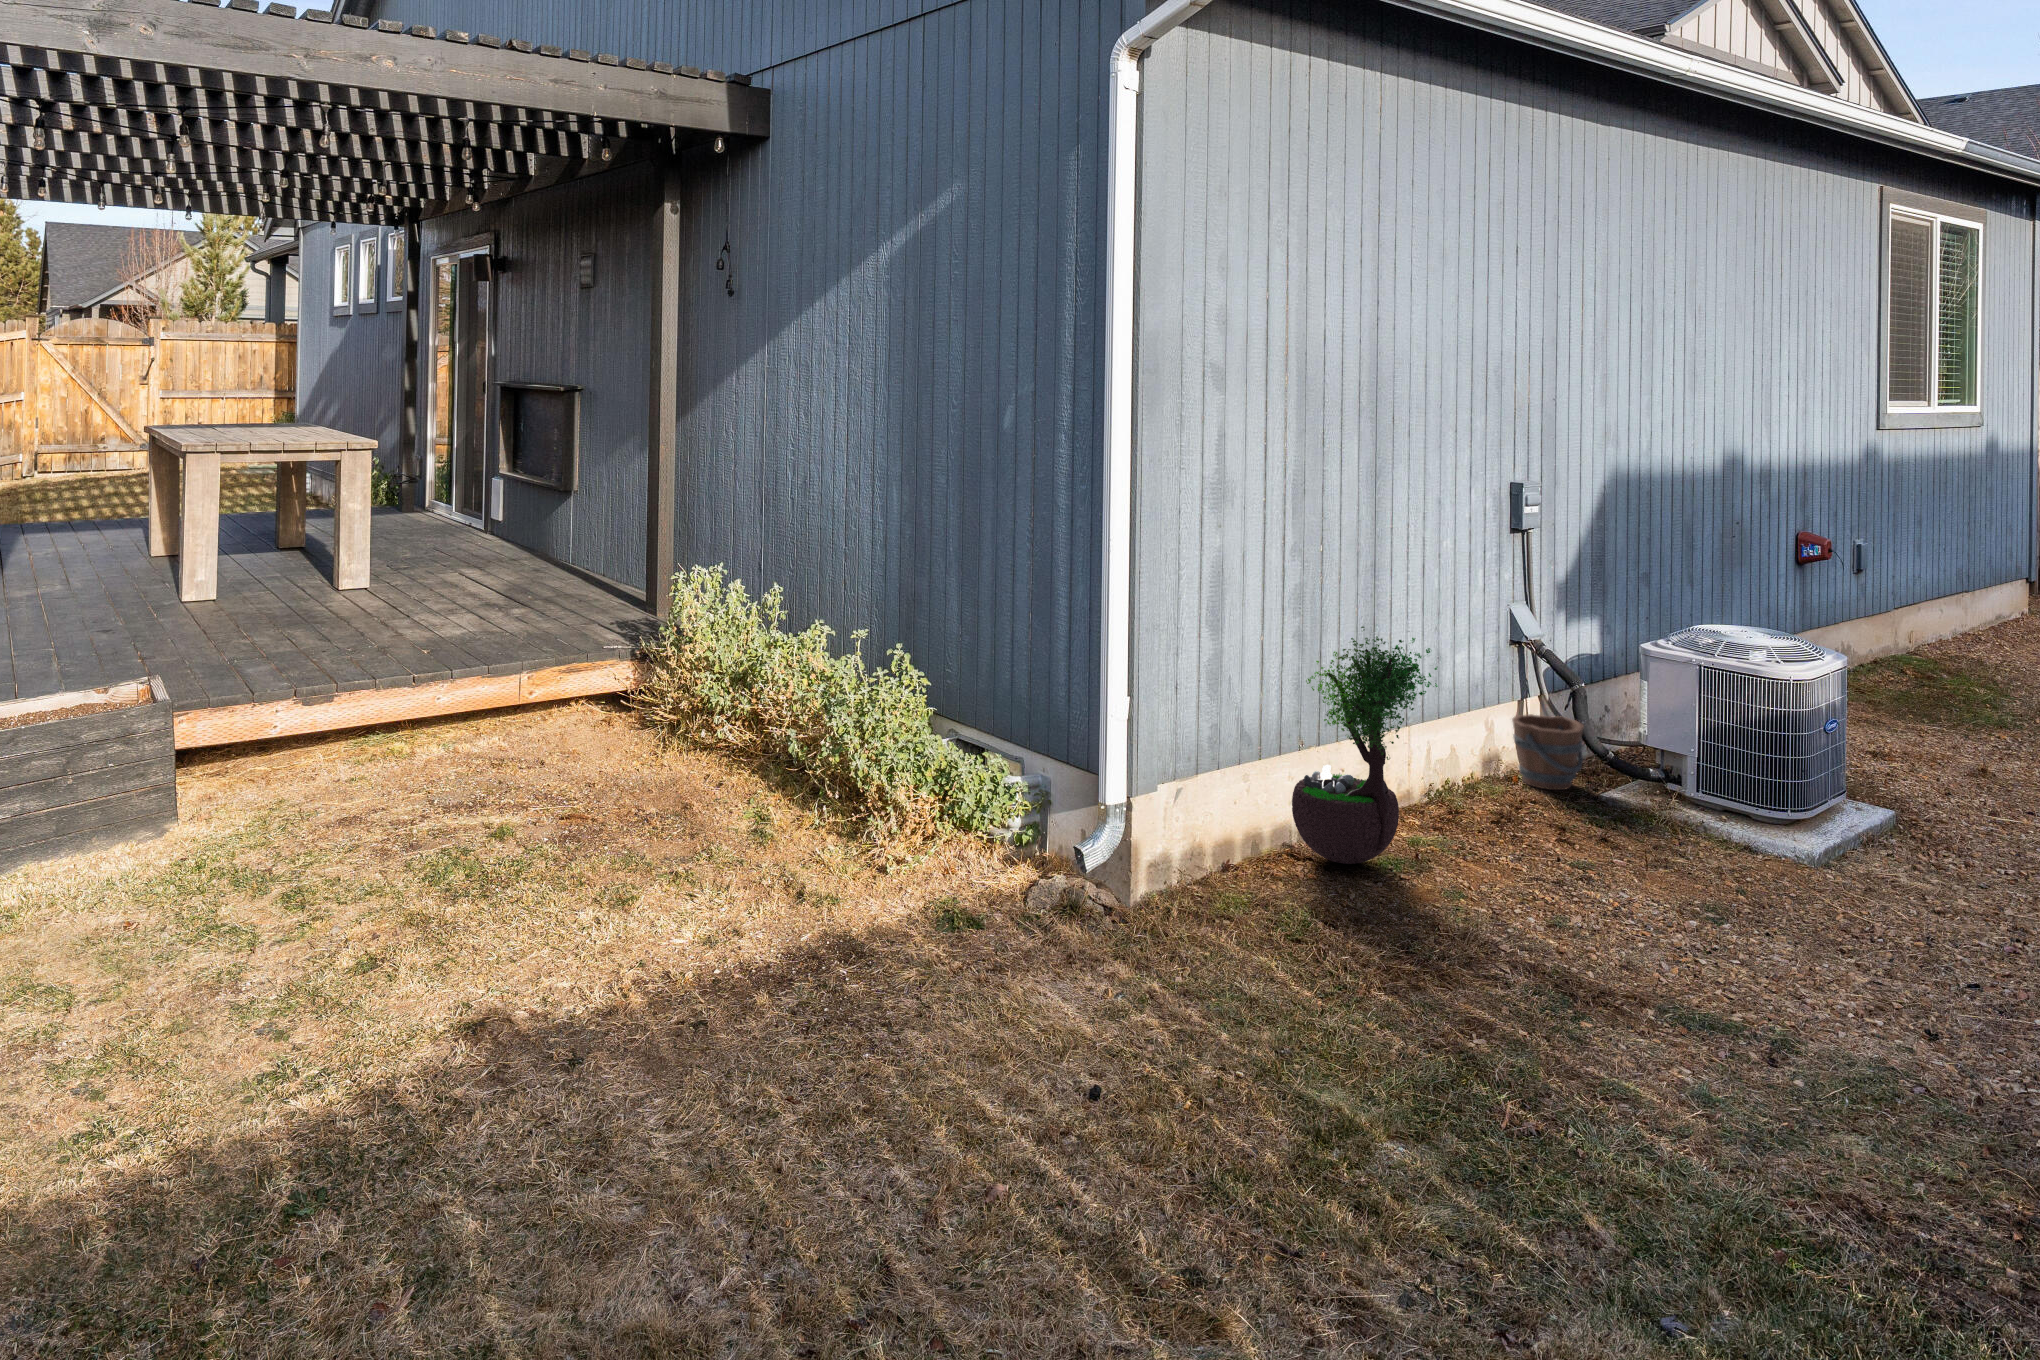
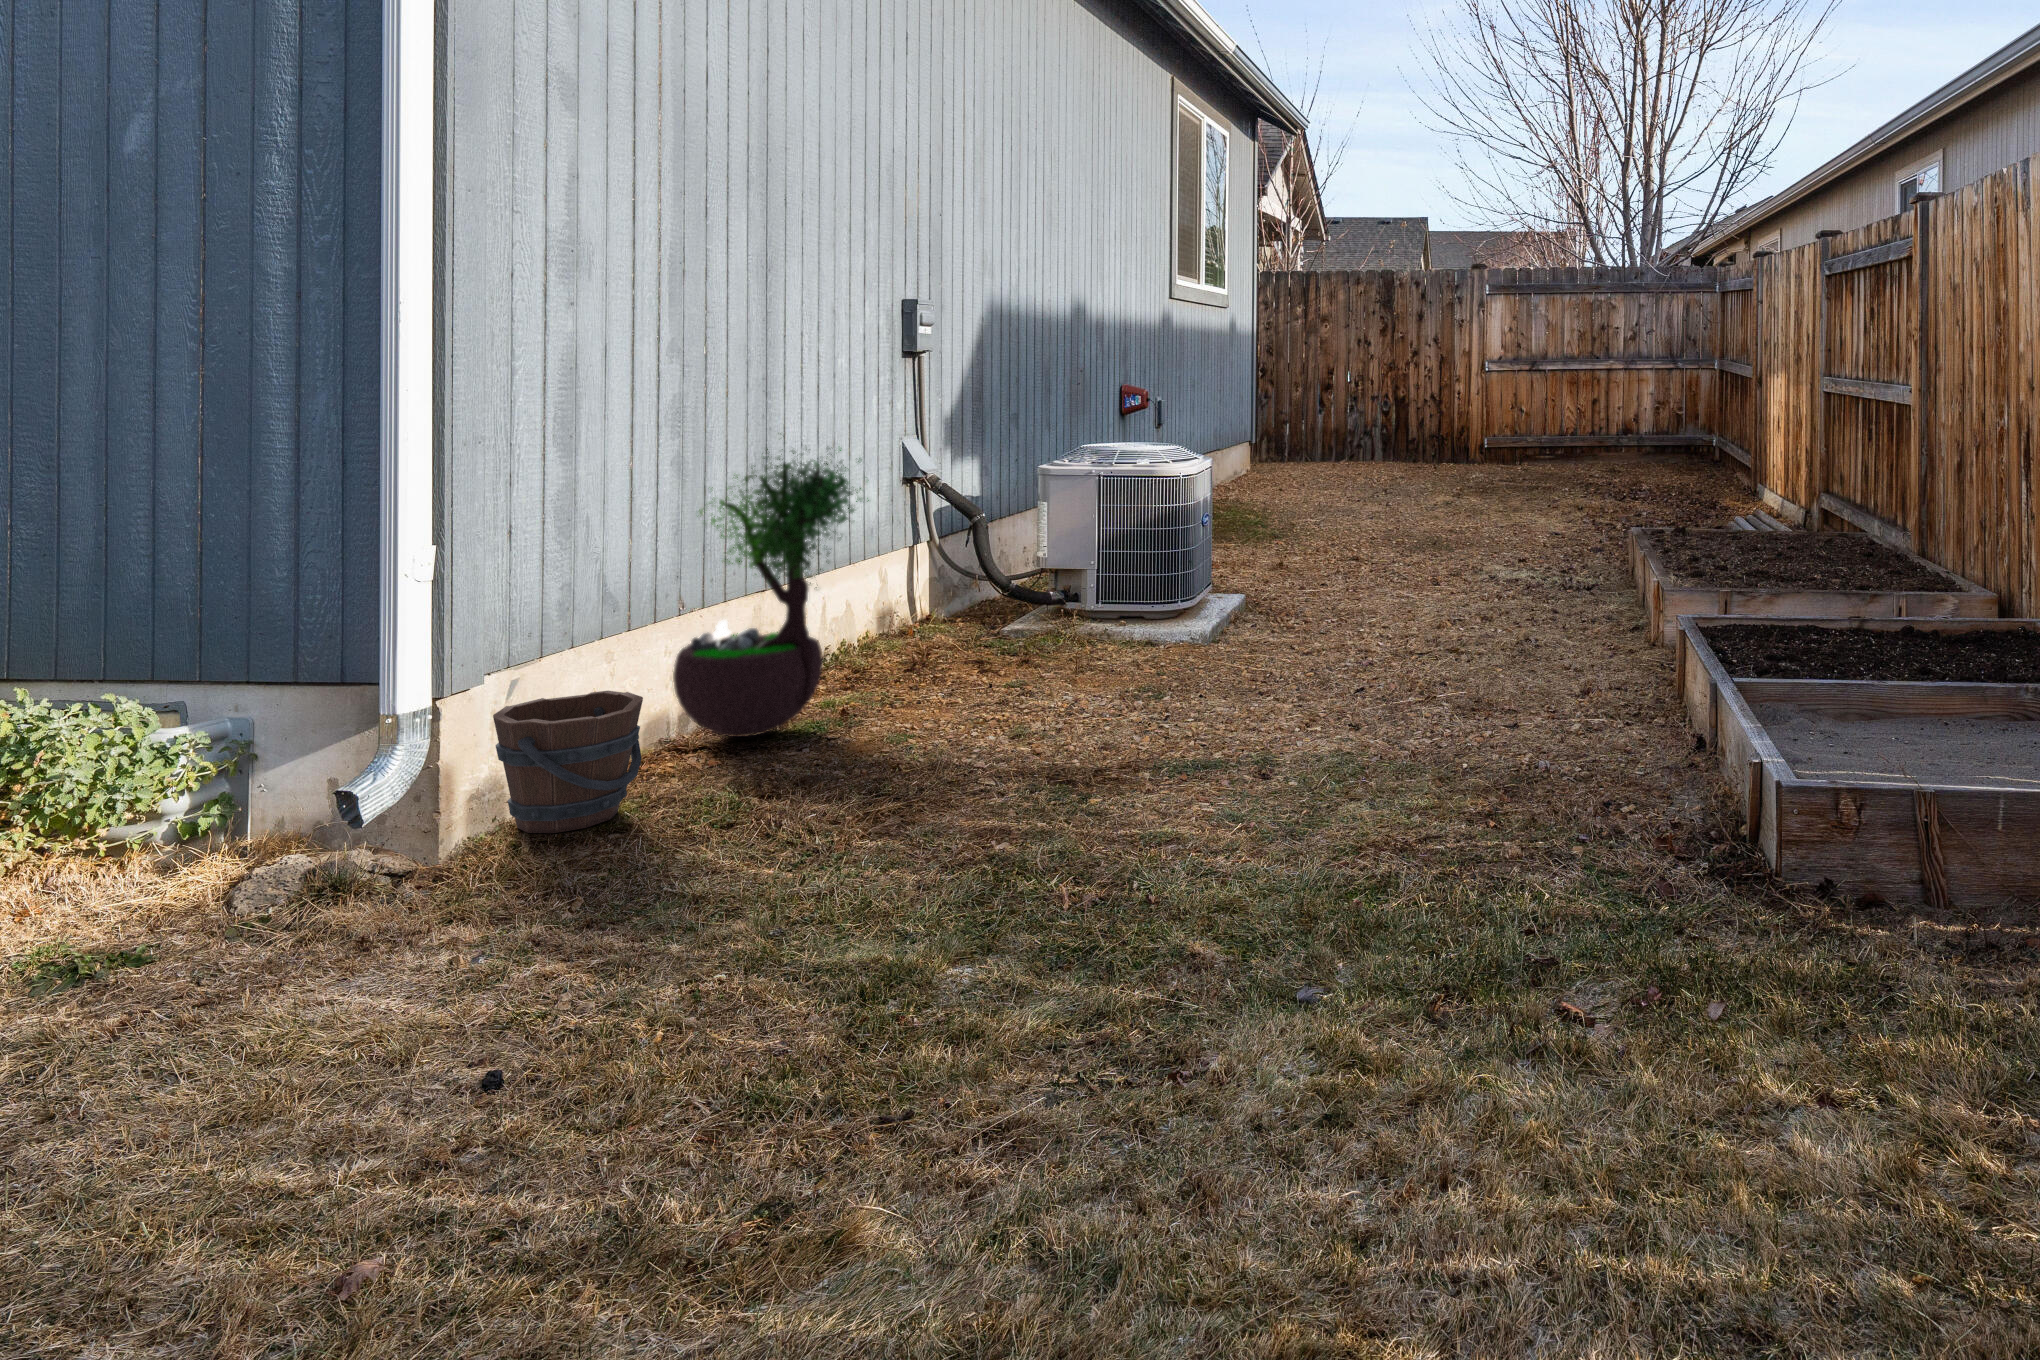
bucket: present [1512,714,1584,790] -> present [493,691,643,833]

